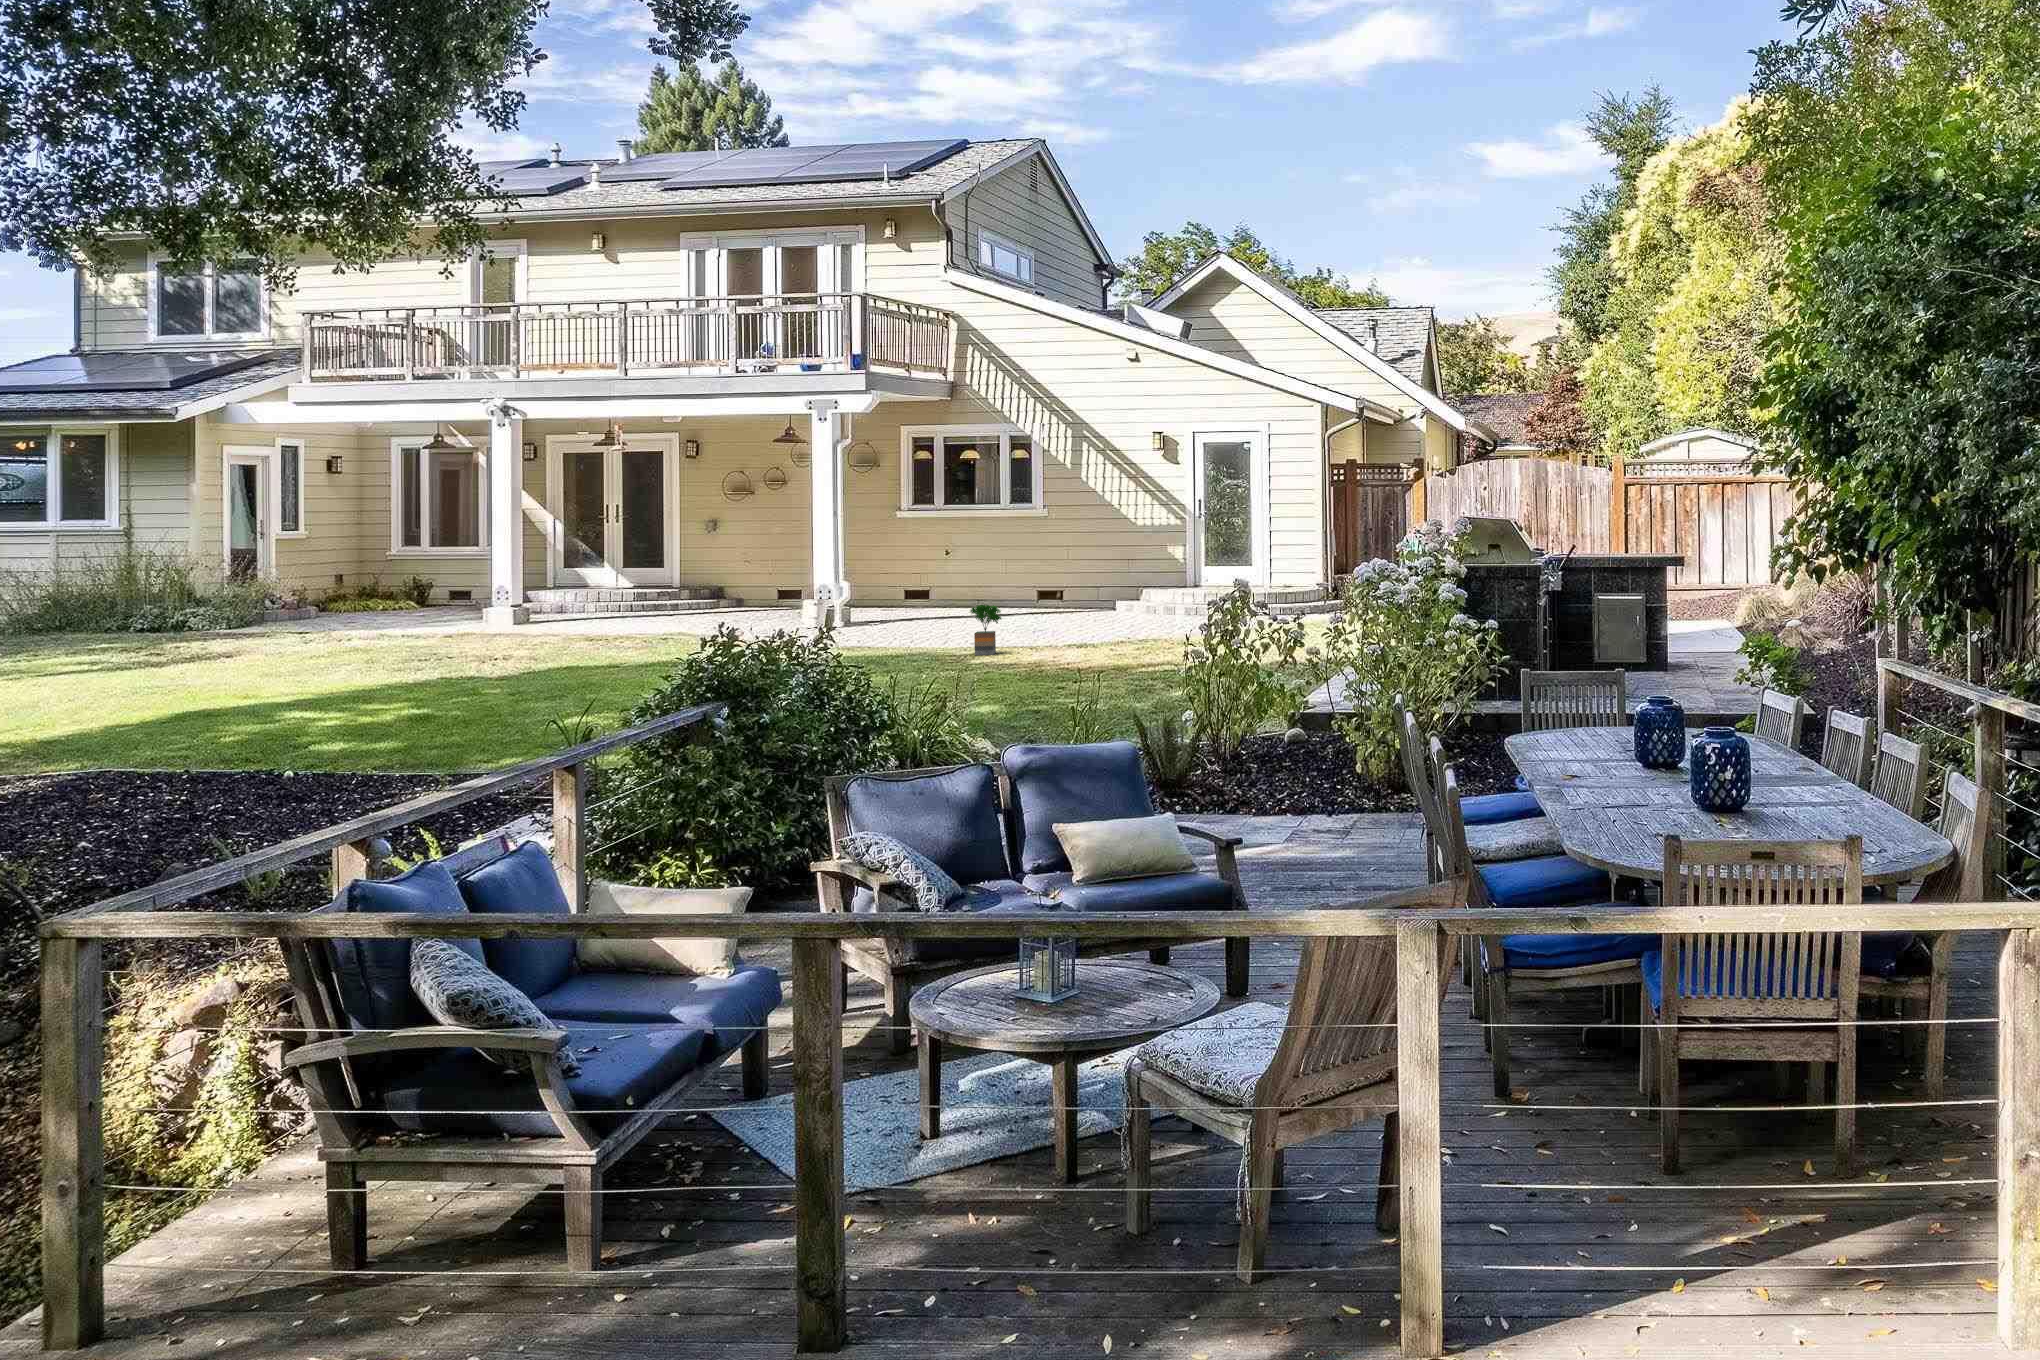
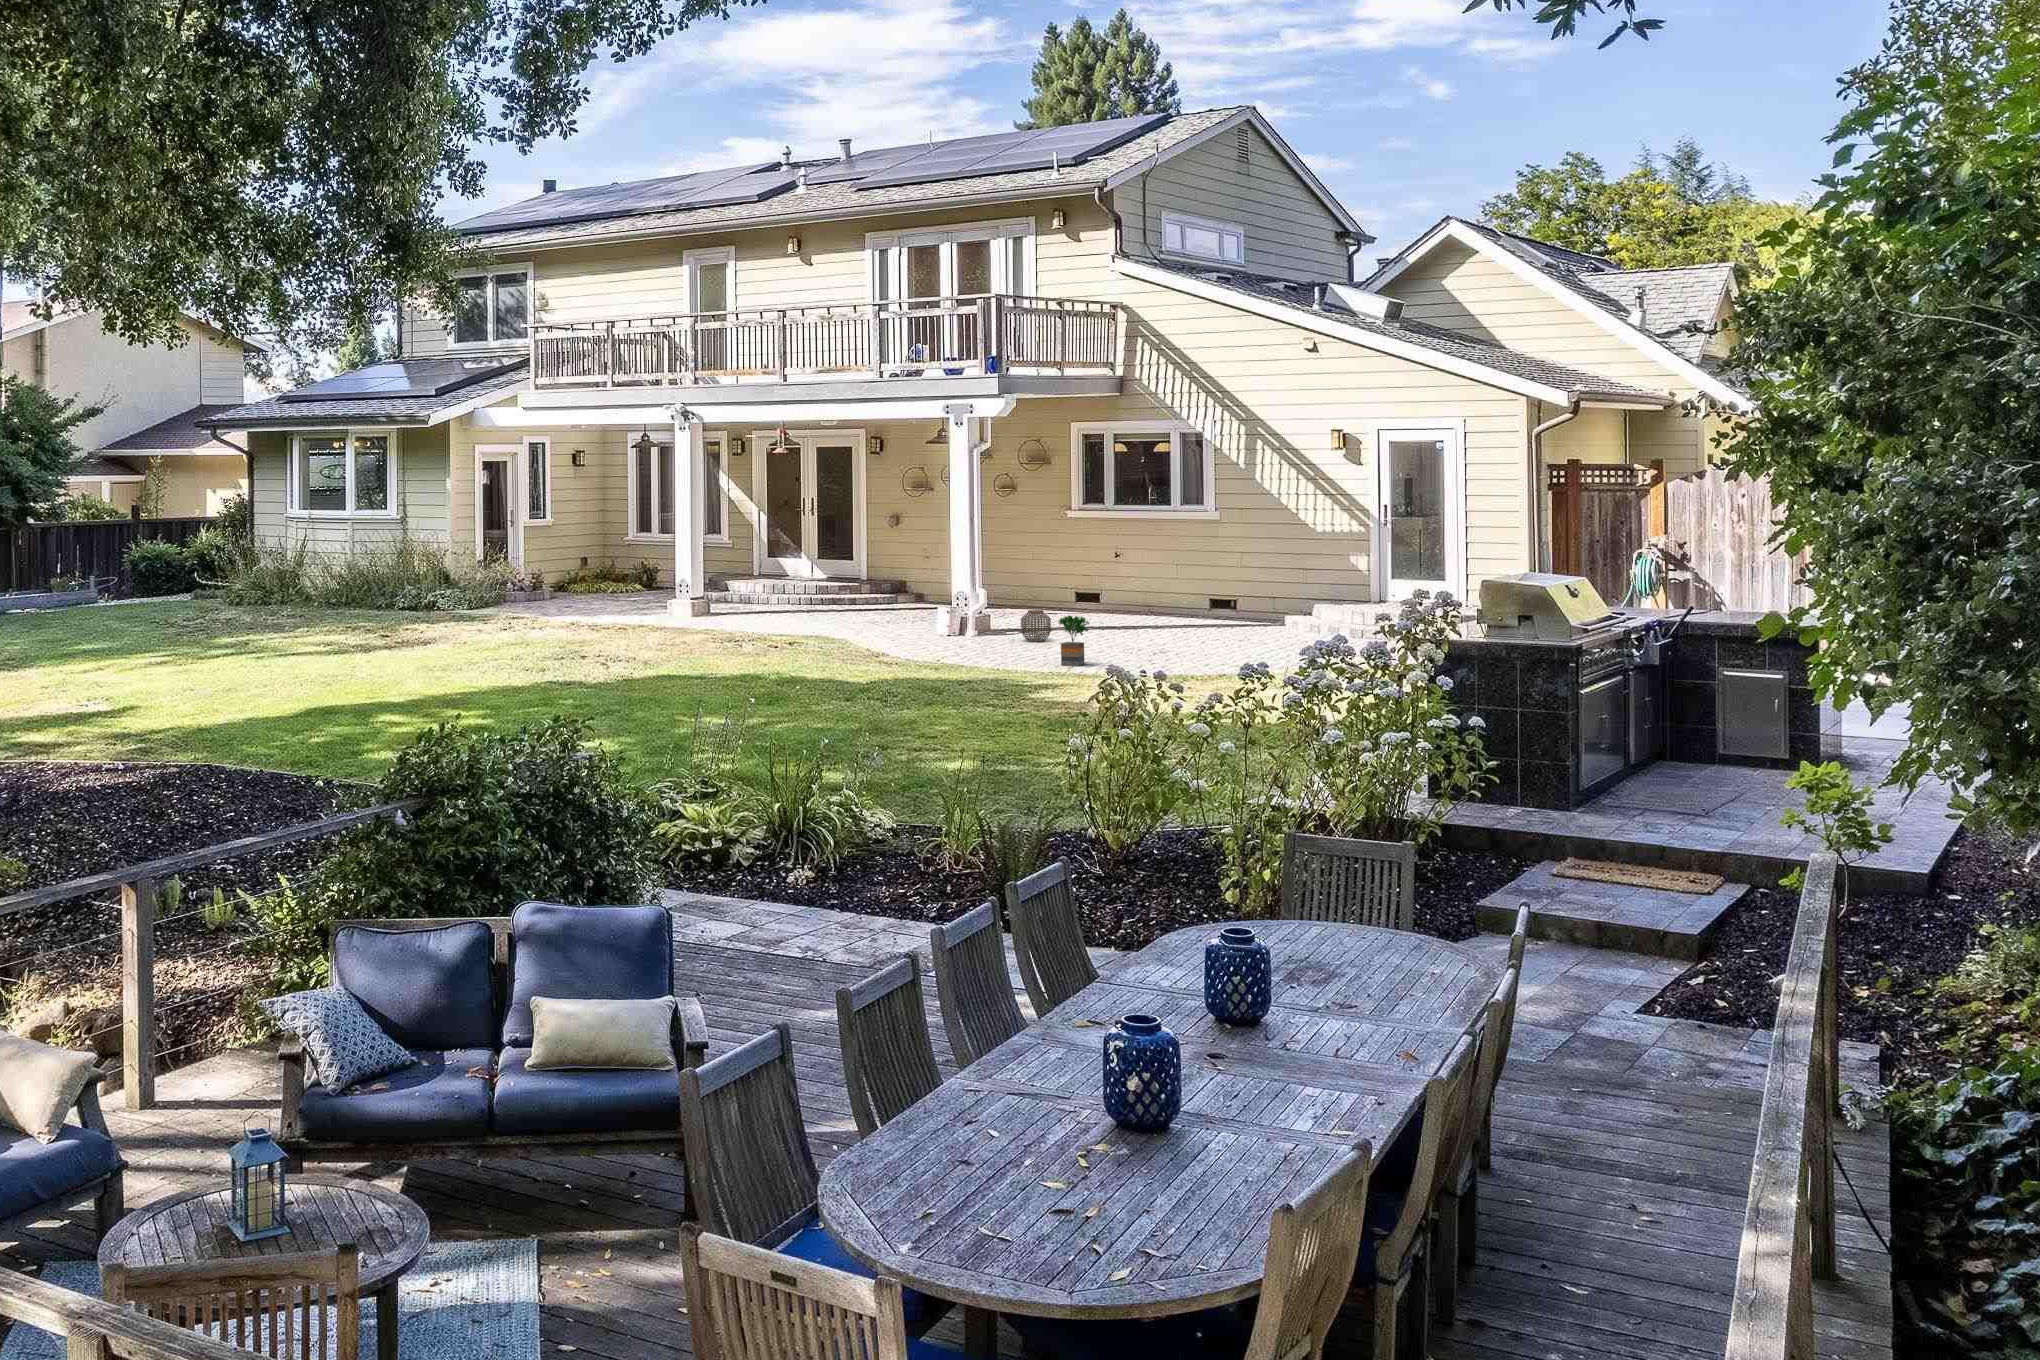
woven basket: none [892,604,922,636] -> present [1021,610,1051,642]

